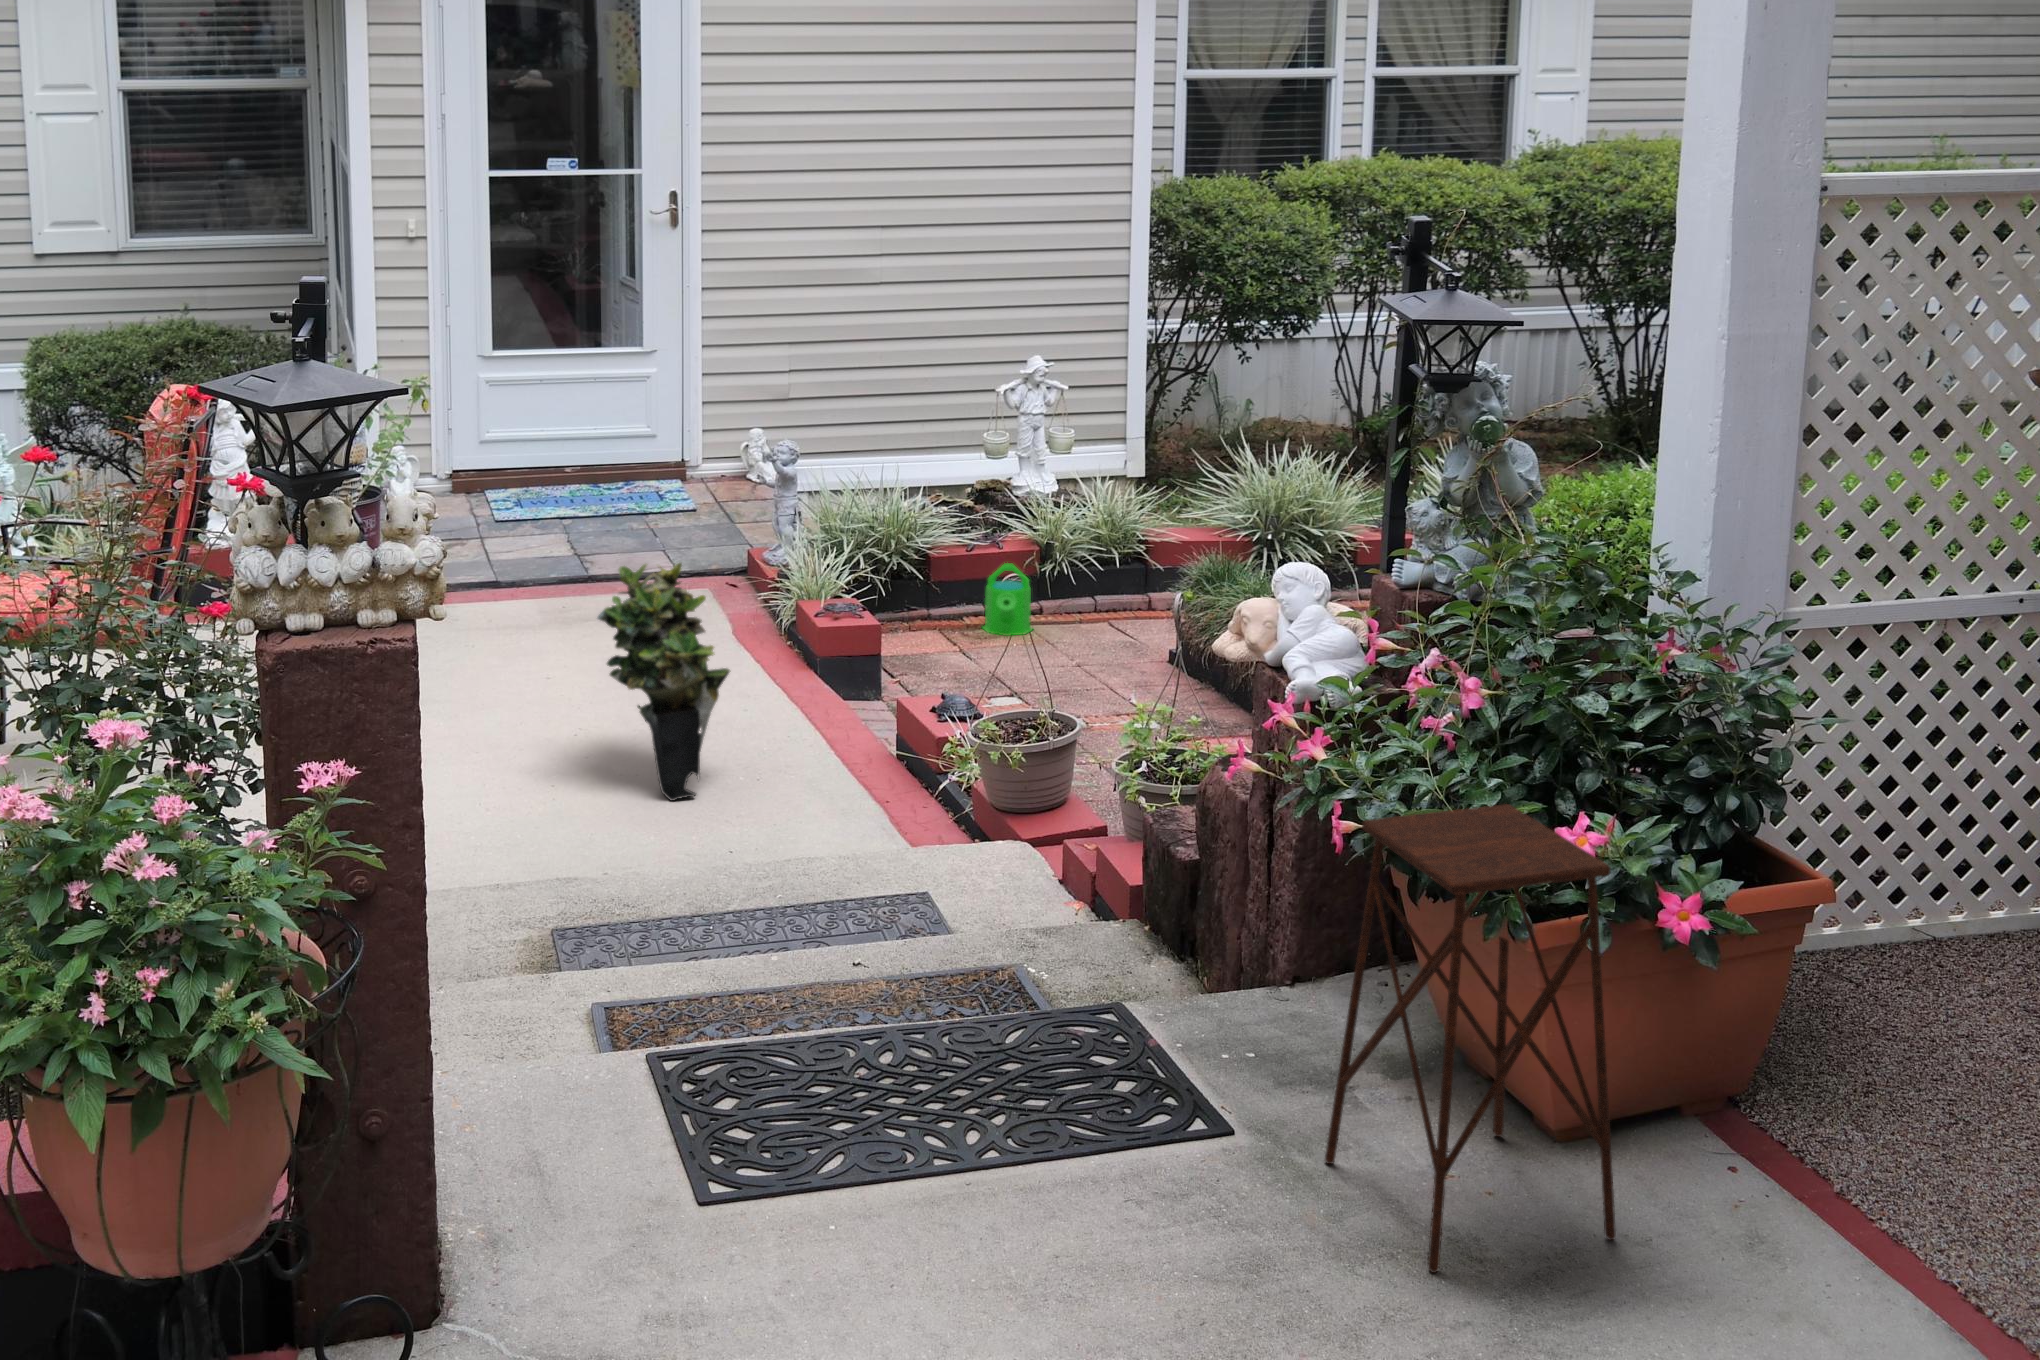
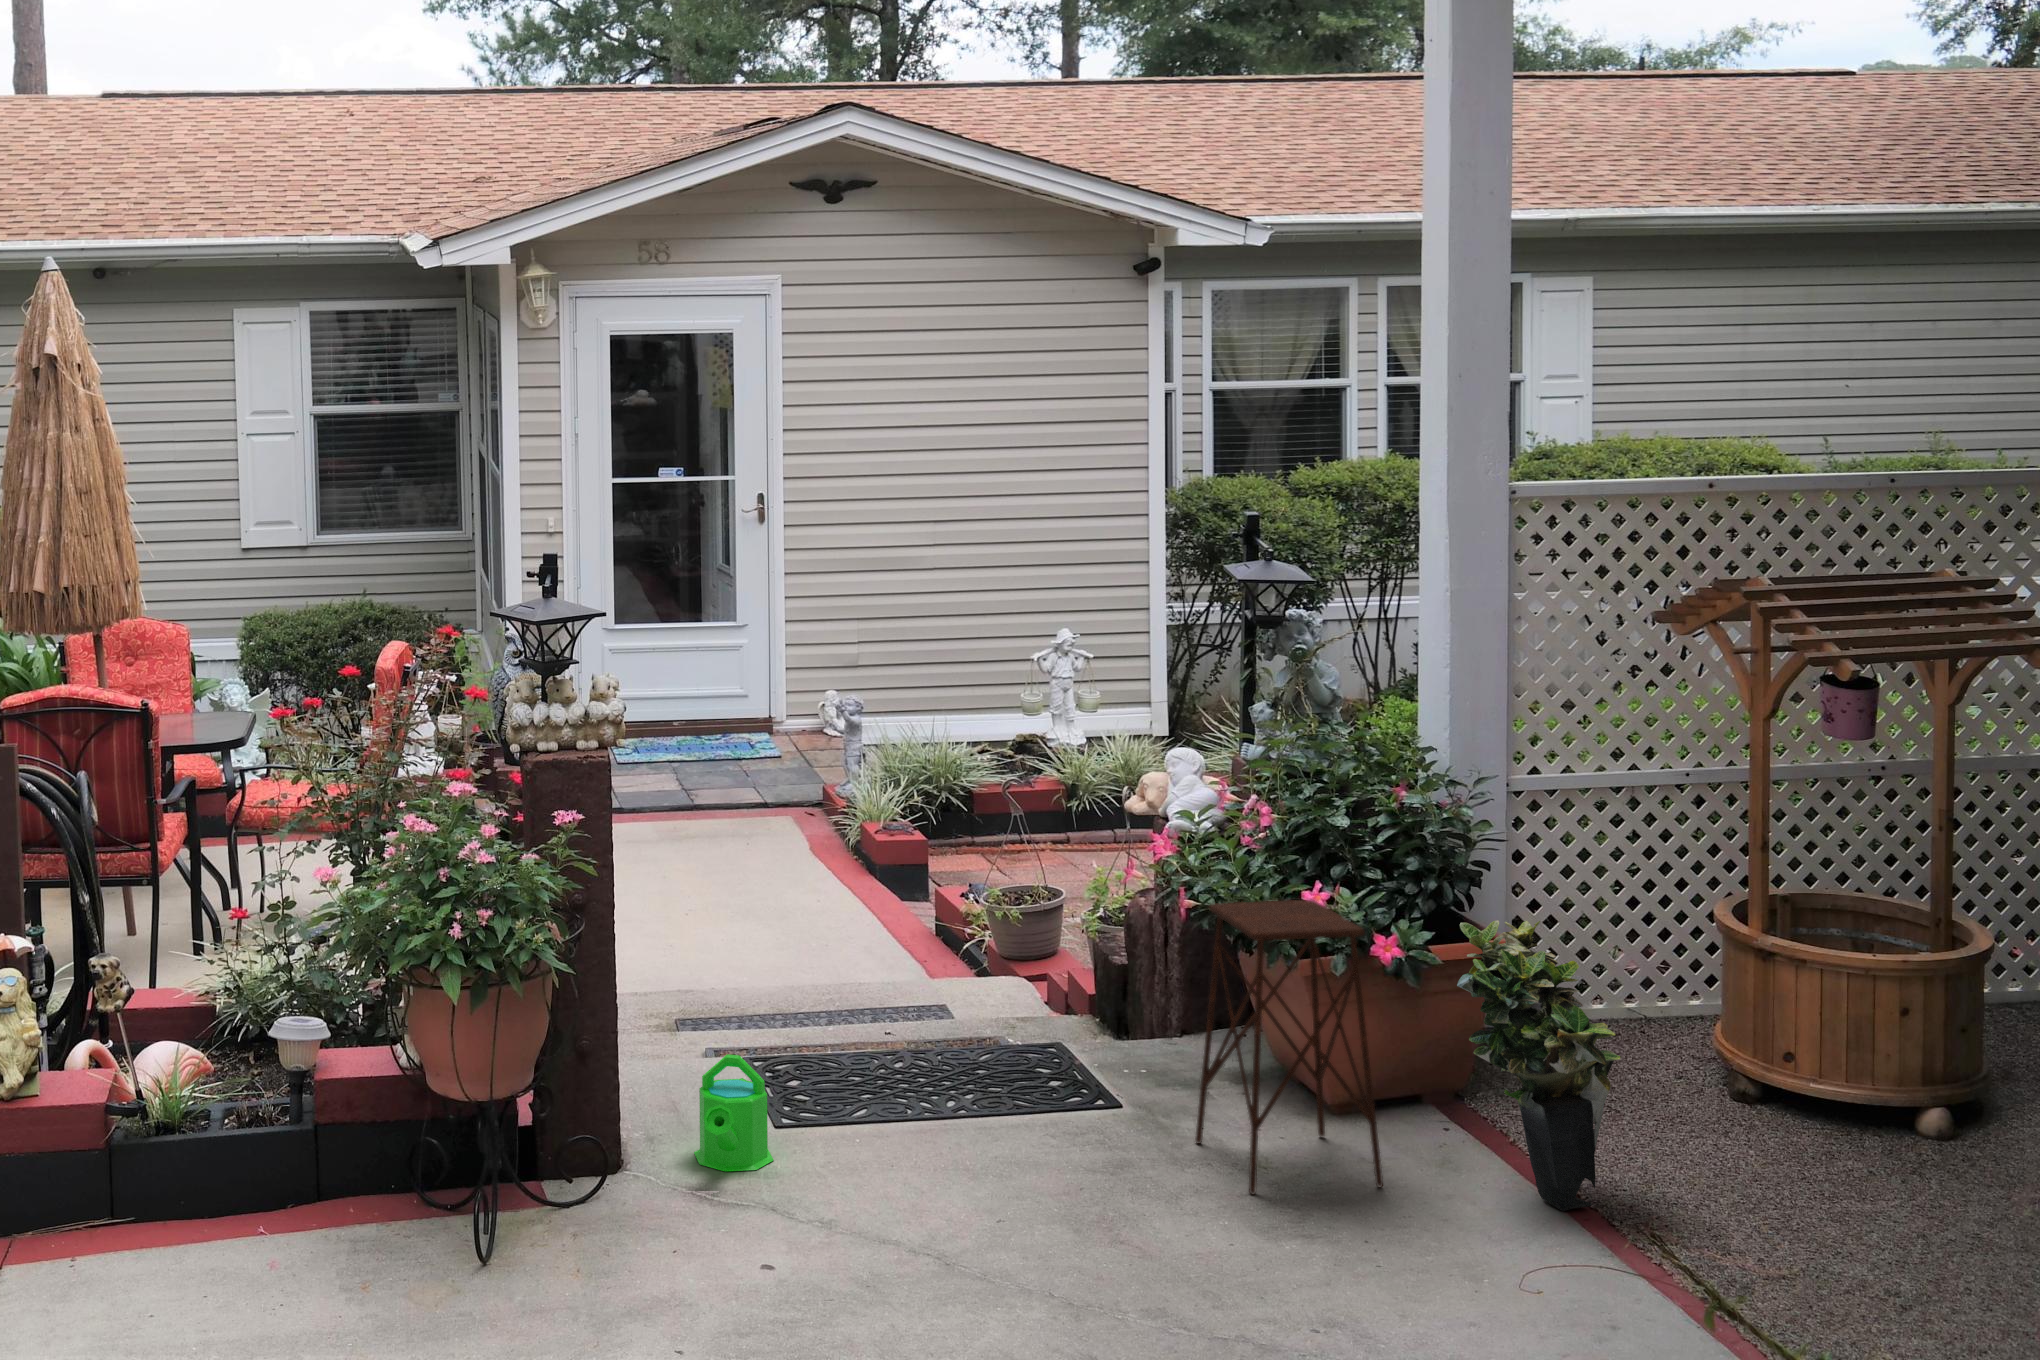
potted plant: present [598,563,731,801] -> present [1457,920,1620,1211]
watering can: present [982,563,1033,636] -> present [694,1054,774,1172]

